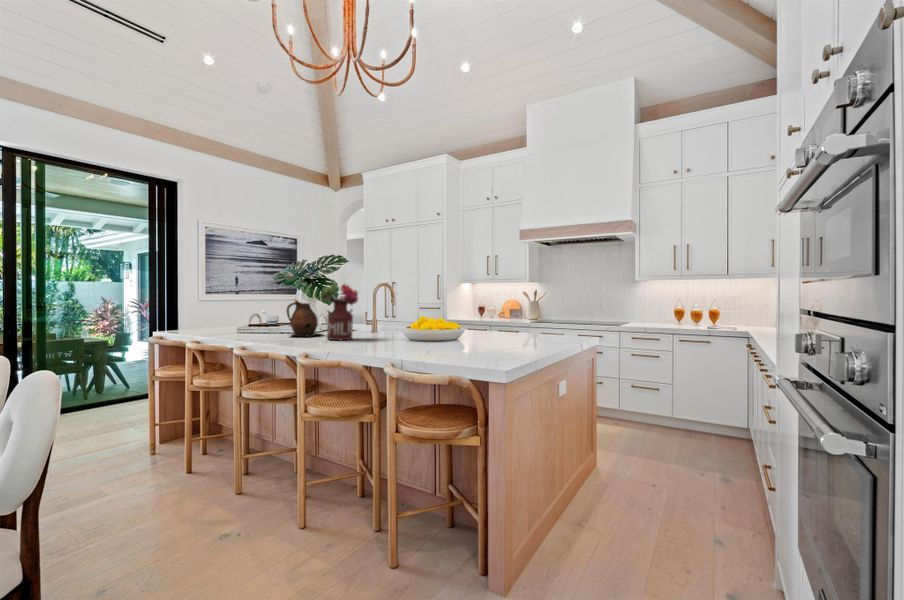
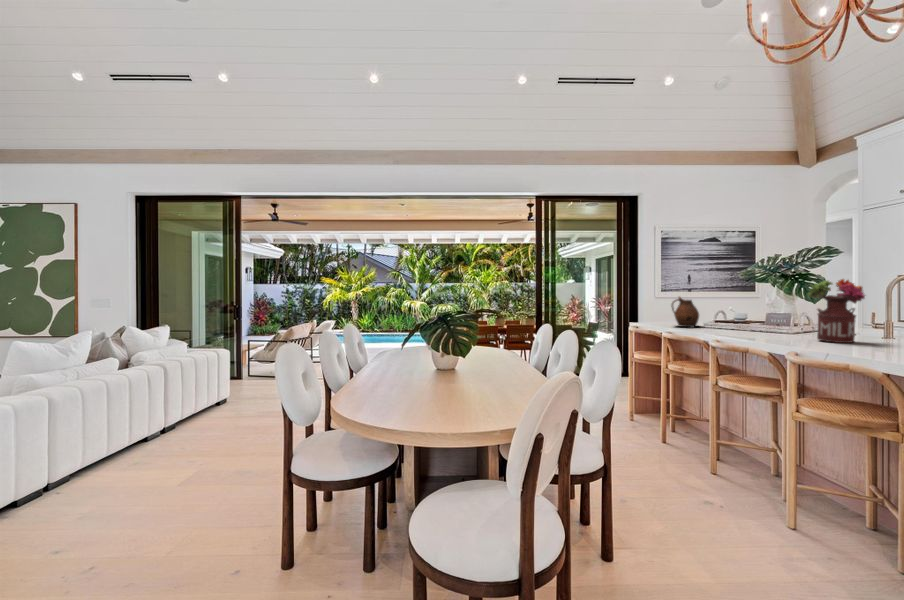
ceramic pitcher: present [286,299,320,337] -> present [671,297,699,327]

